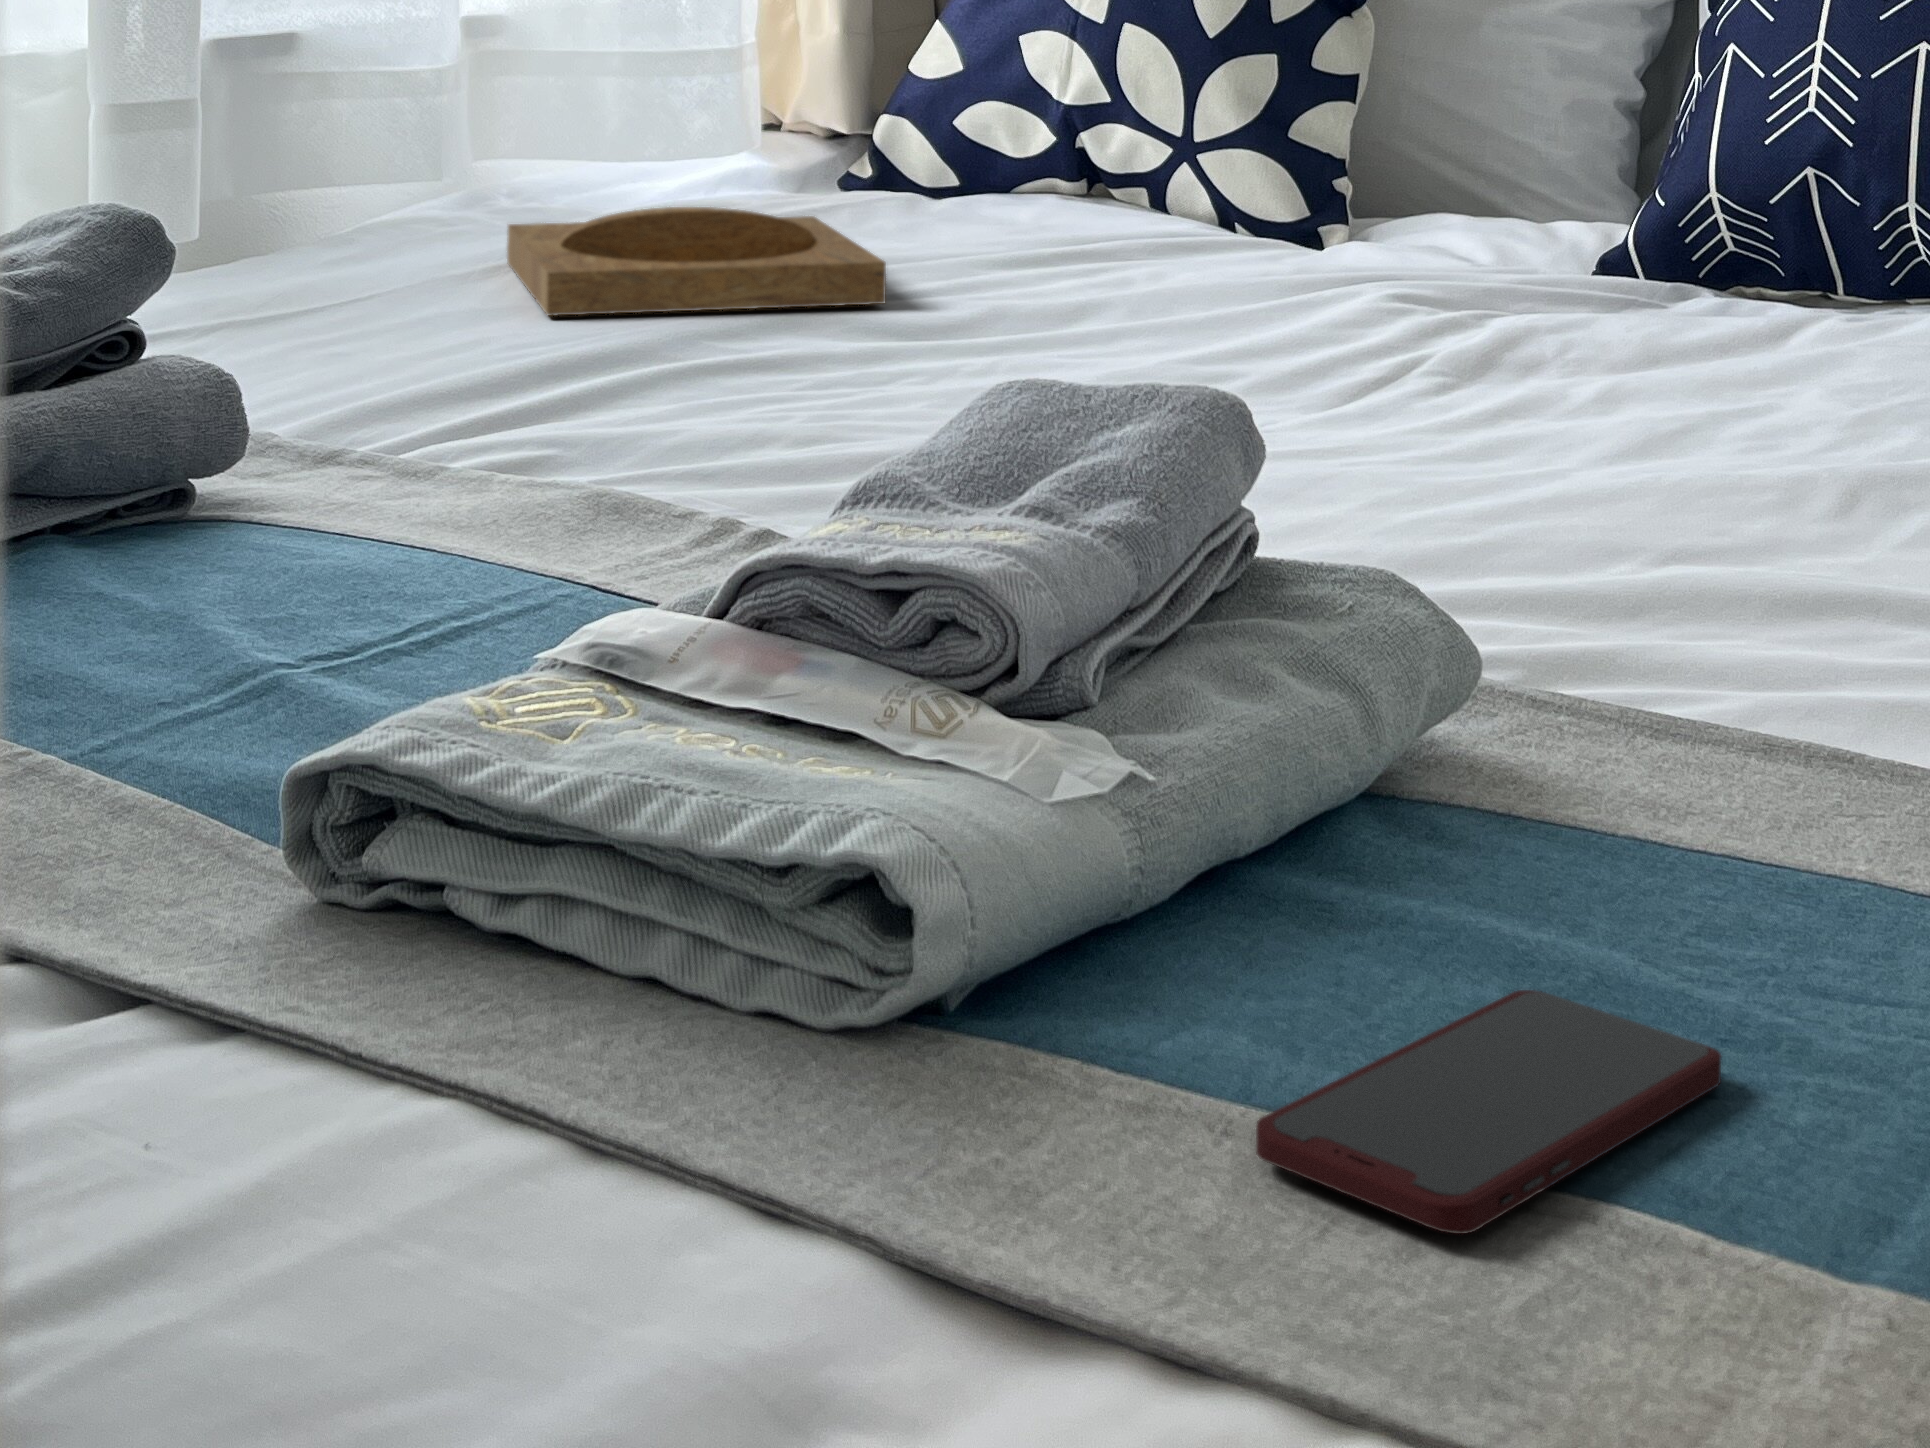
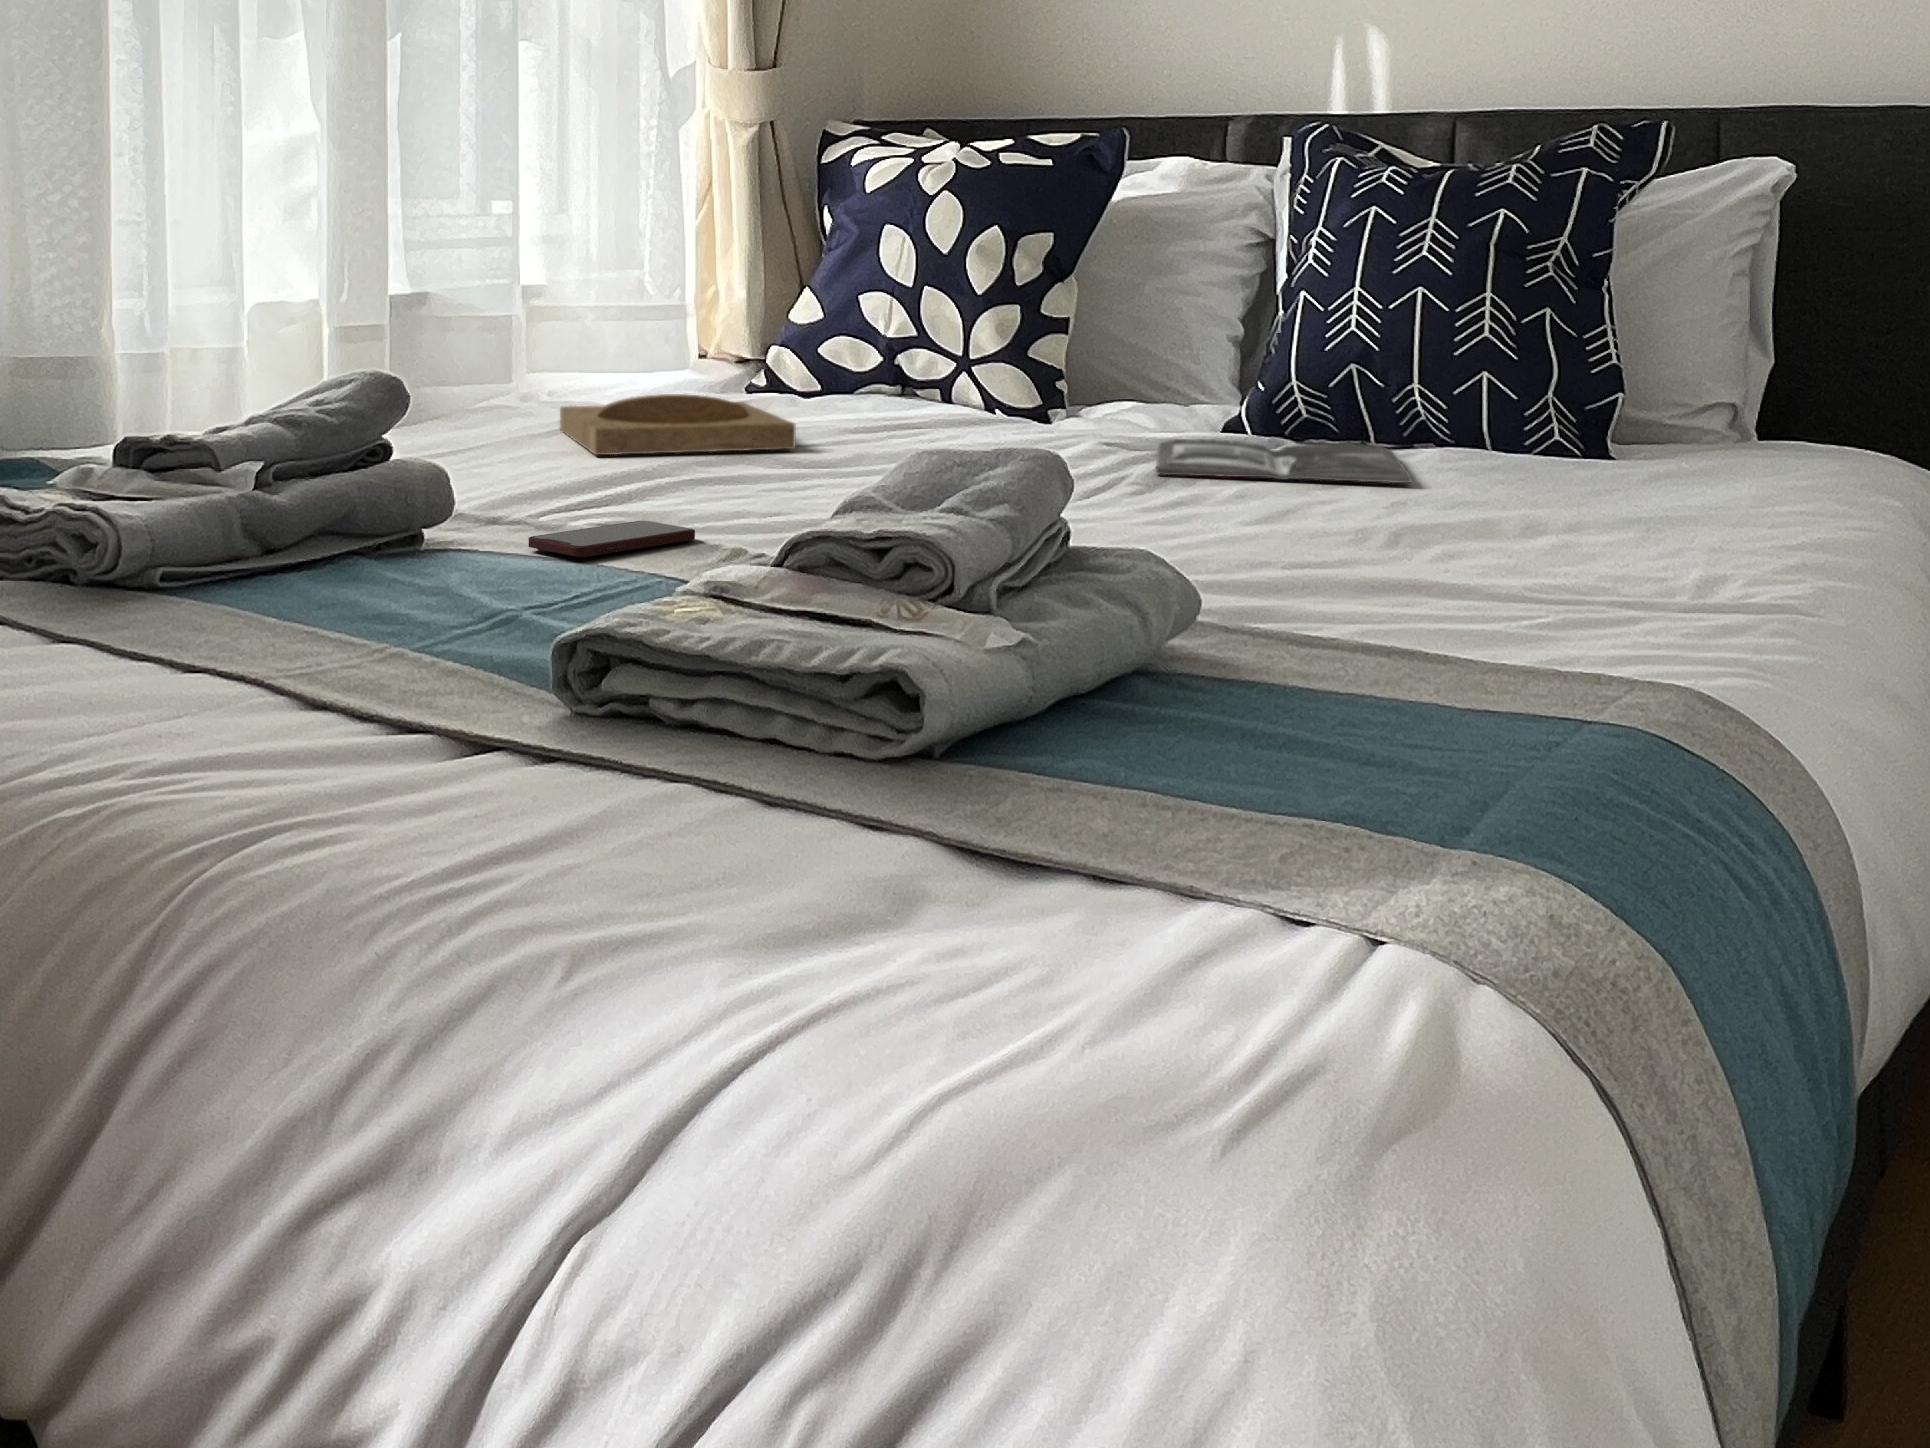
magazine: none [1472,288,1894,378] -> present [1156,439,1412,483]
smartphone: present [1256,990,1721,1234] -> present [529,521,695,557]

